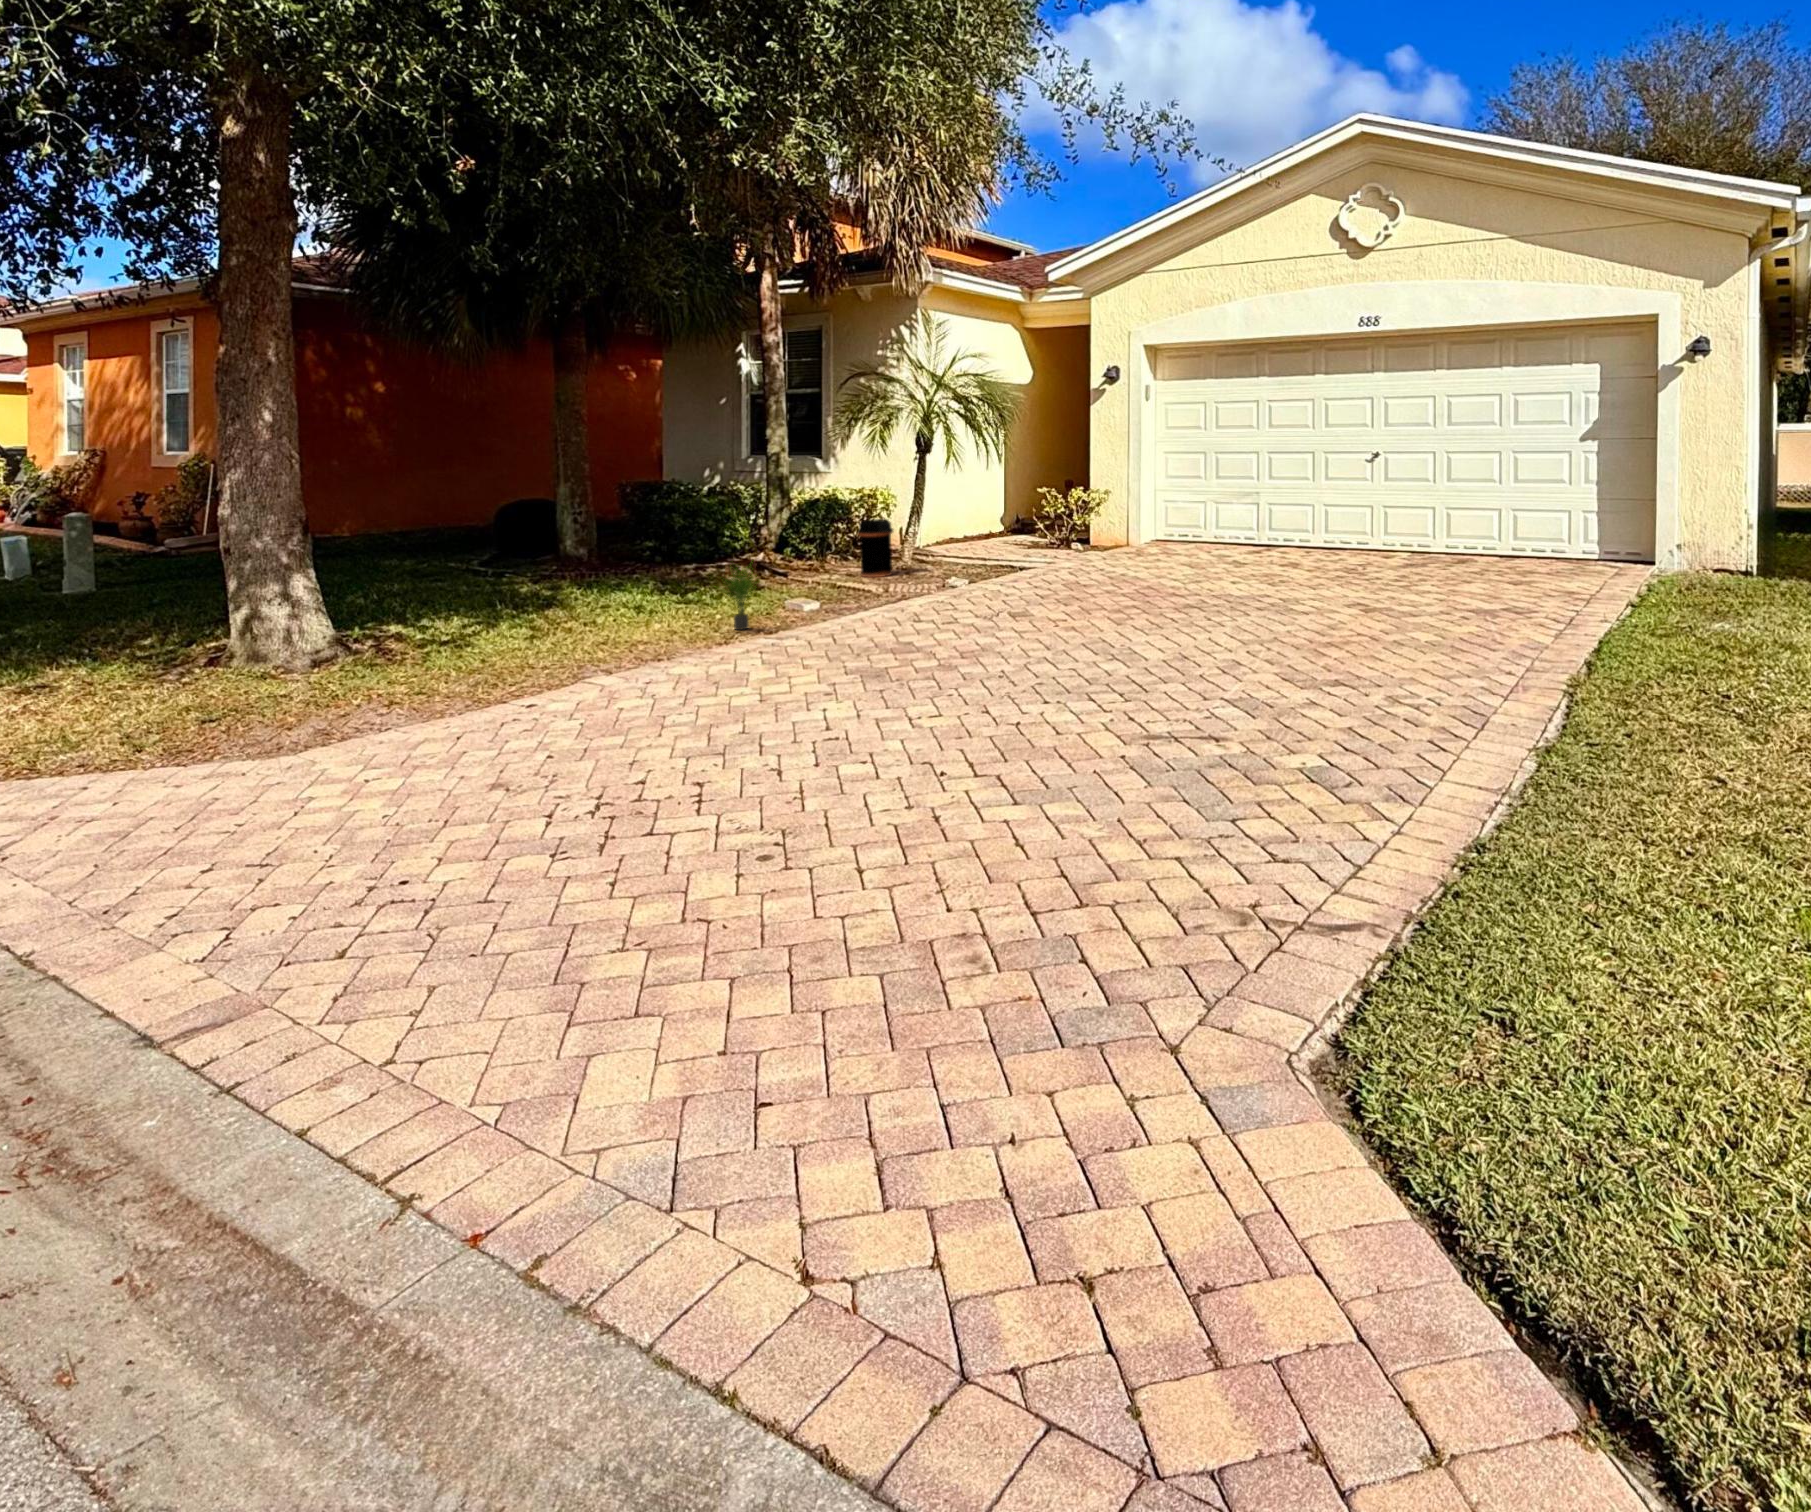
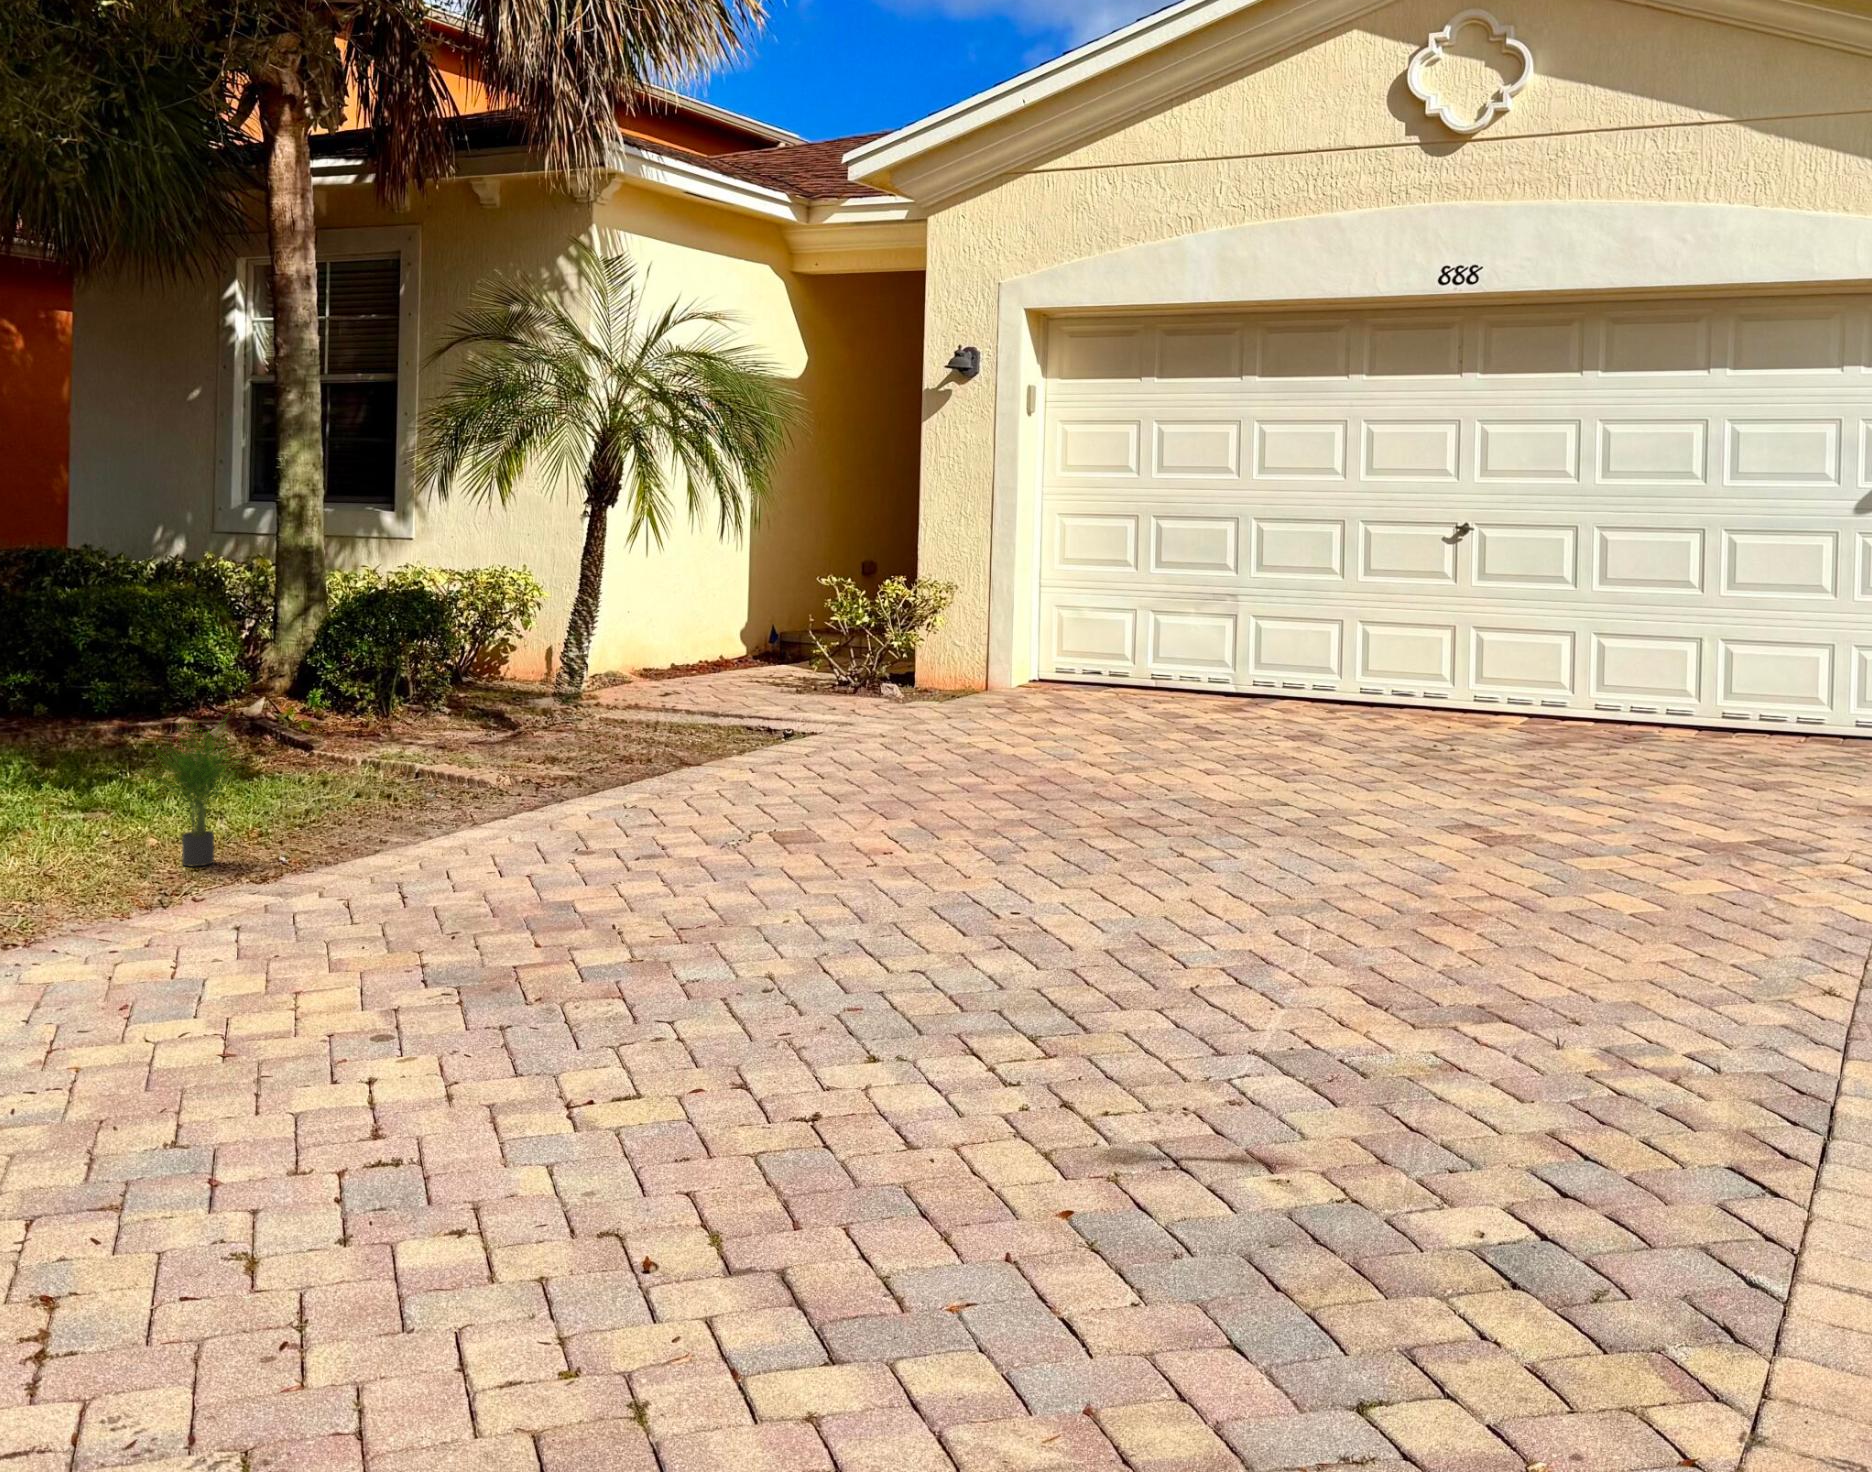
trash can: present [857,519,893,577] -> none [455,633,529,753]

